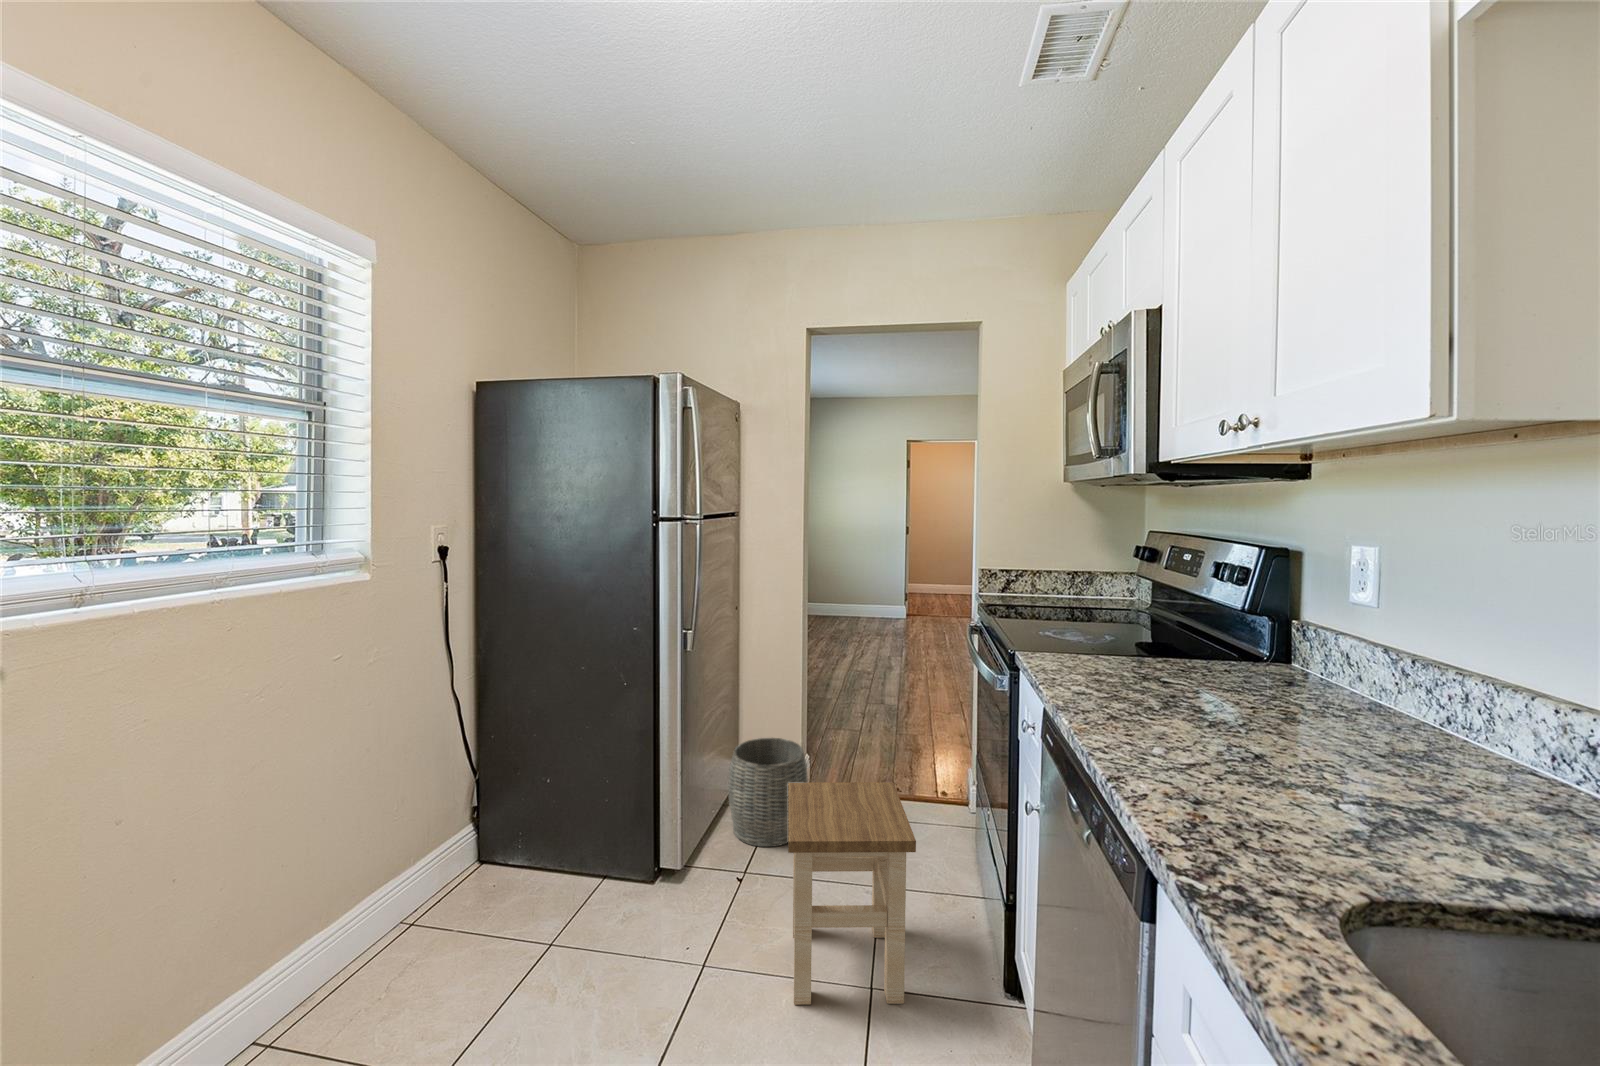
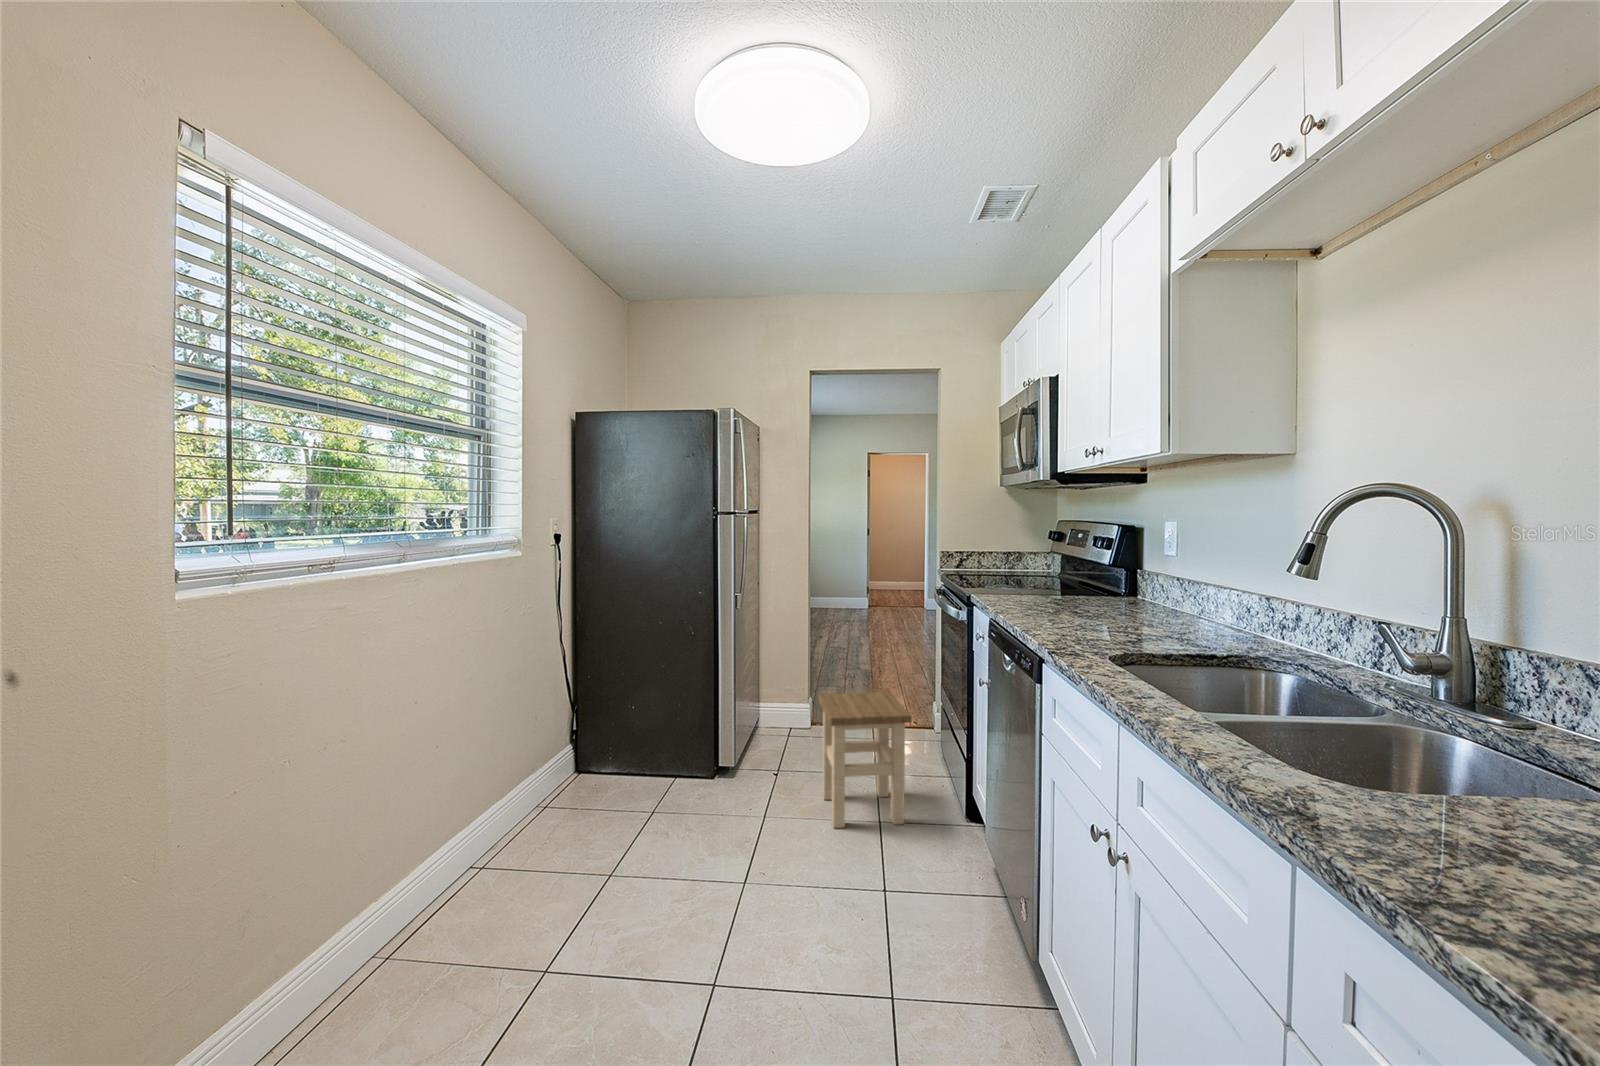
woven basket: present [729,738,808,847] -> none [759,681,818,757]

